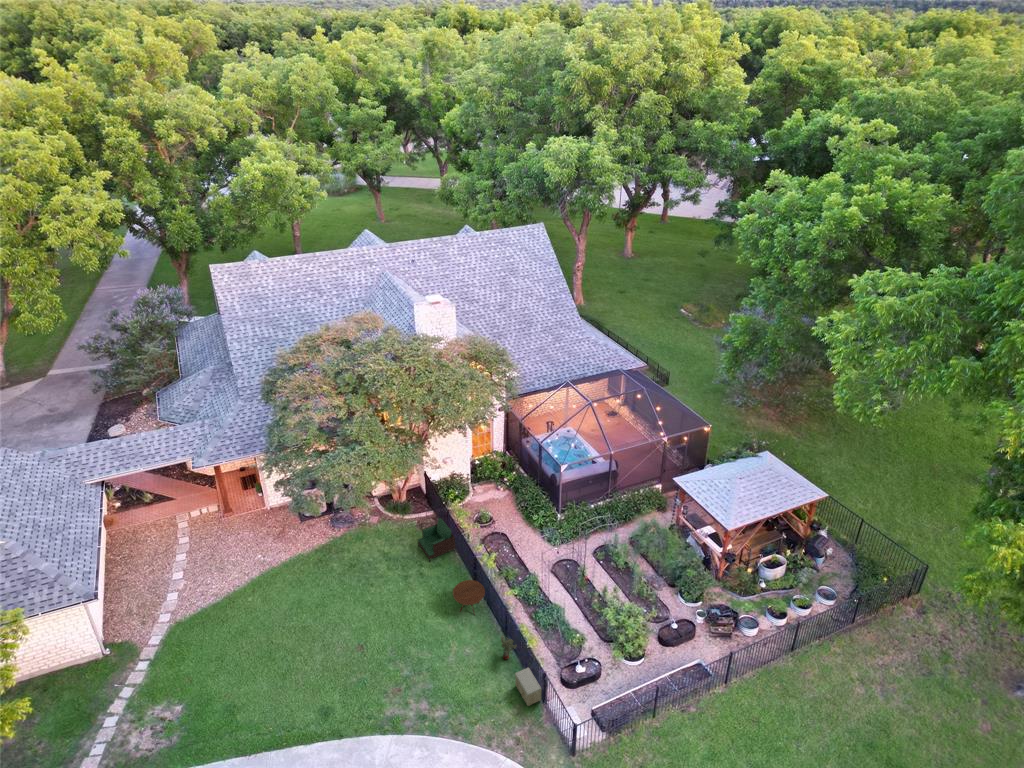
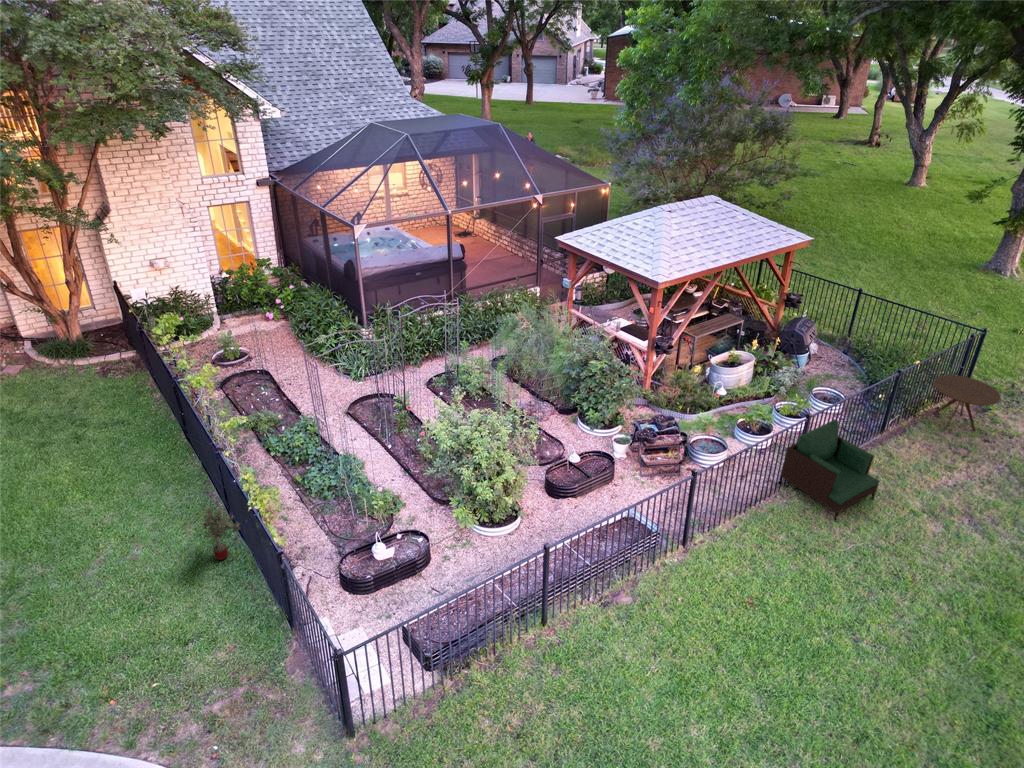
armchair: present [418,518,455,562] -> present [779,420,879,520]
round table: present [453,580,485,611] -> present [933,375,1001,431]
storage bench: present [515,668,542,706] -> none [222,560,287,643]

